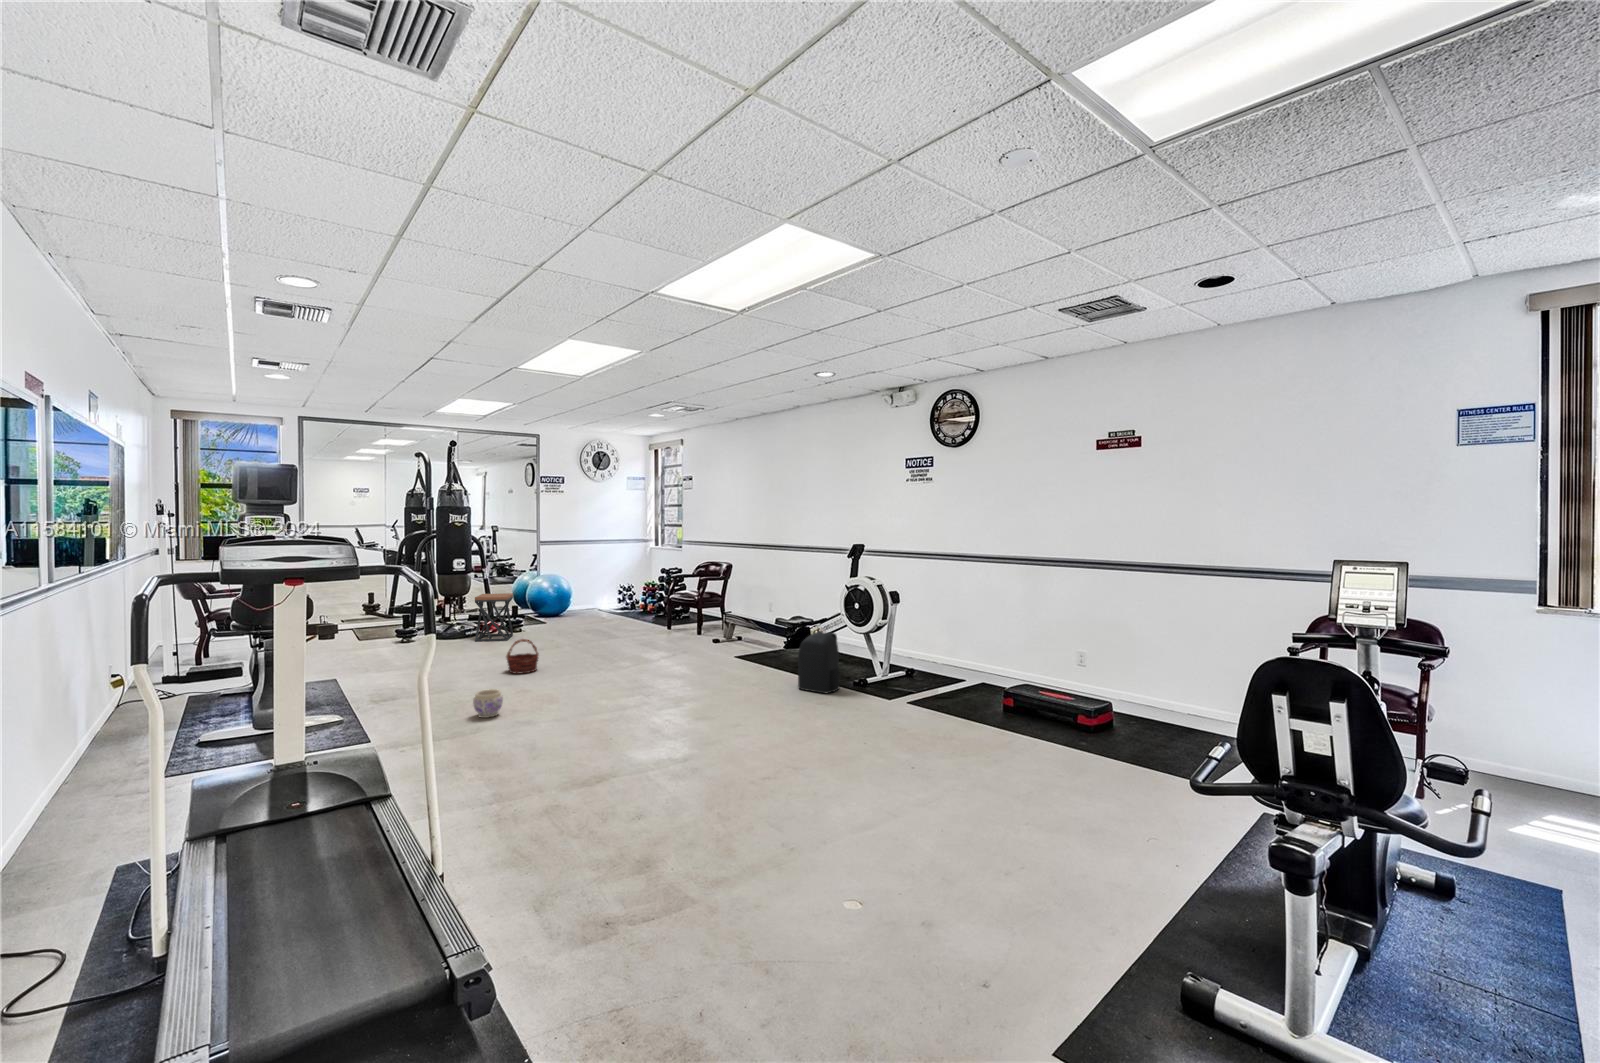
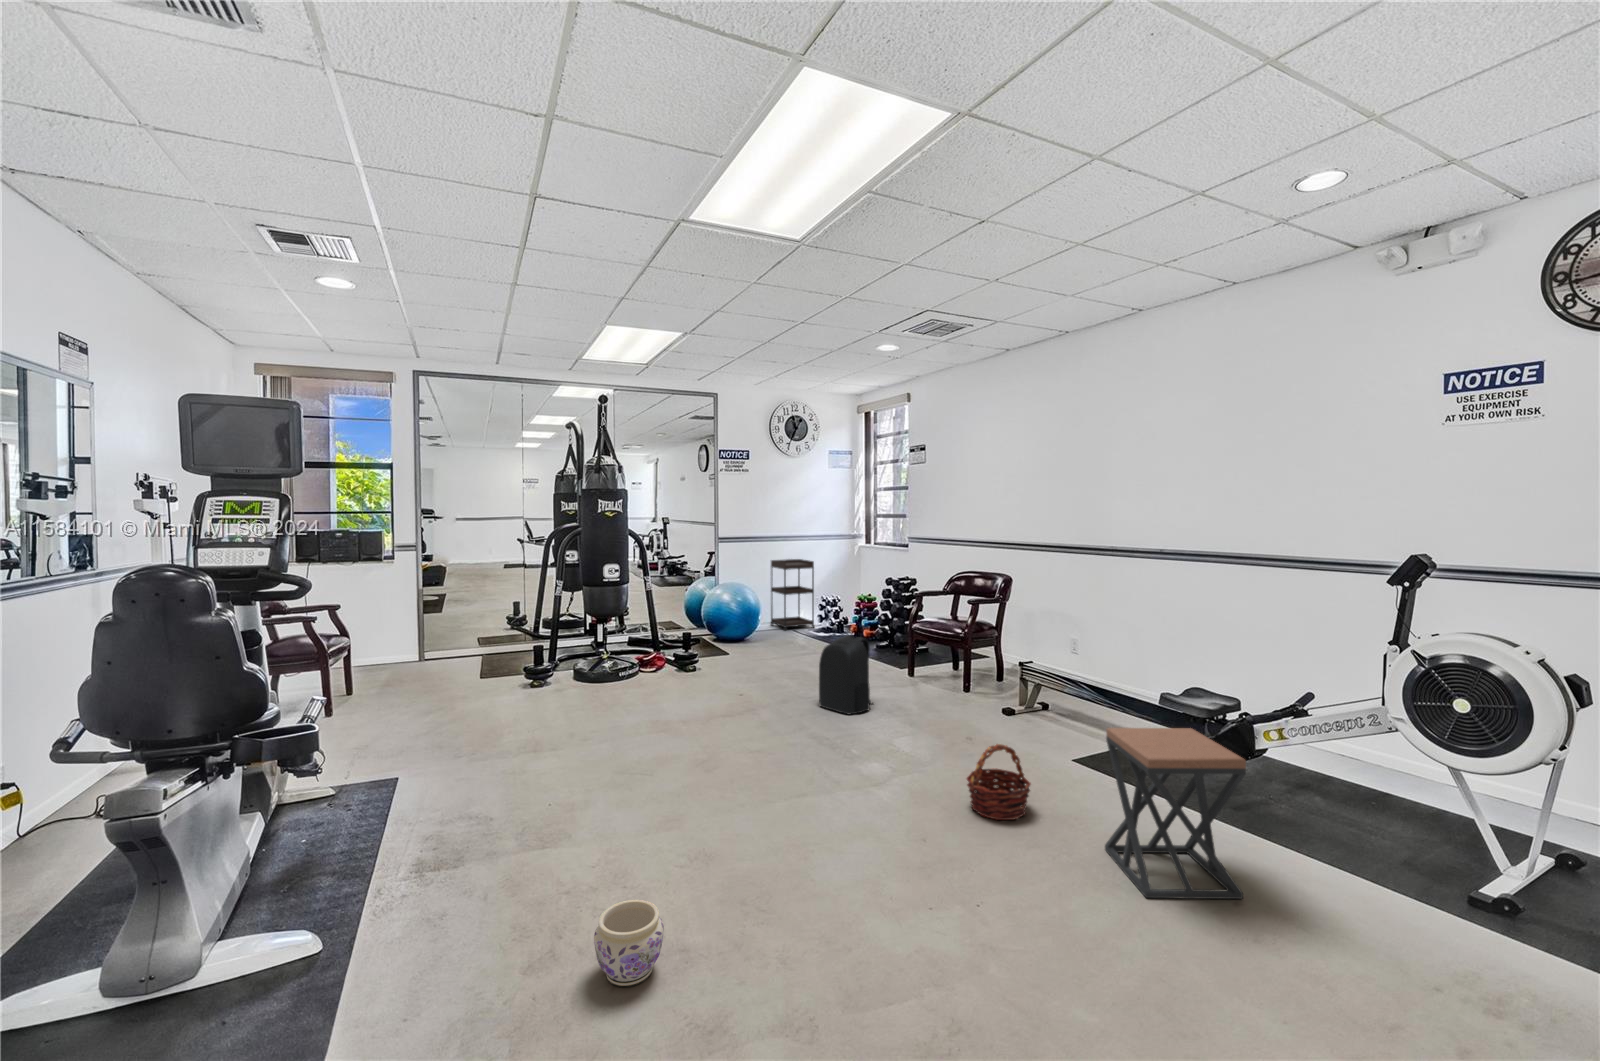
shelving unit: none [581,558,615,610] -> present [770,559,815,631]
stool: present [475,593,513,641] -> present [1105,728,1246,899]
backpack: present [798,631,840,693] -> present [819,634,871,715]
basket: present [506,639,539,674] -> present [967,744,1031,820]

